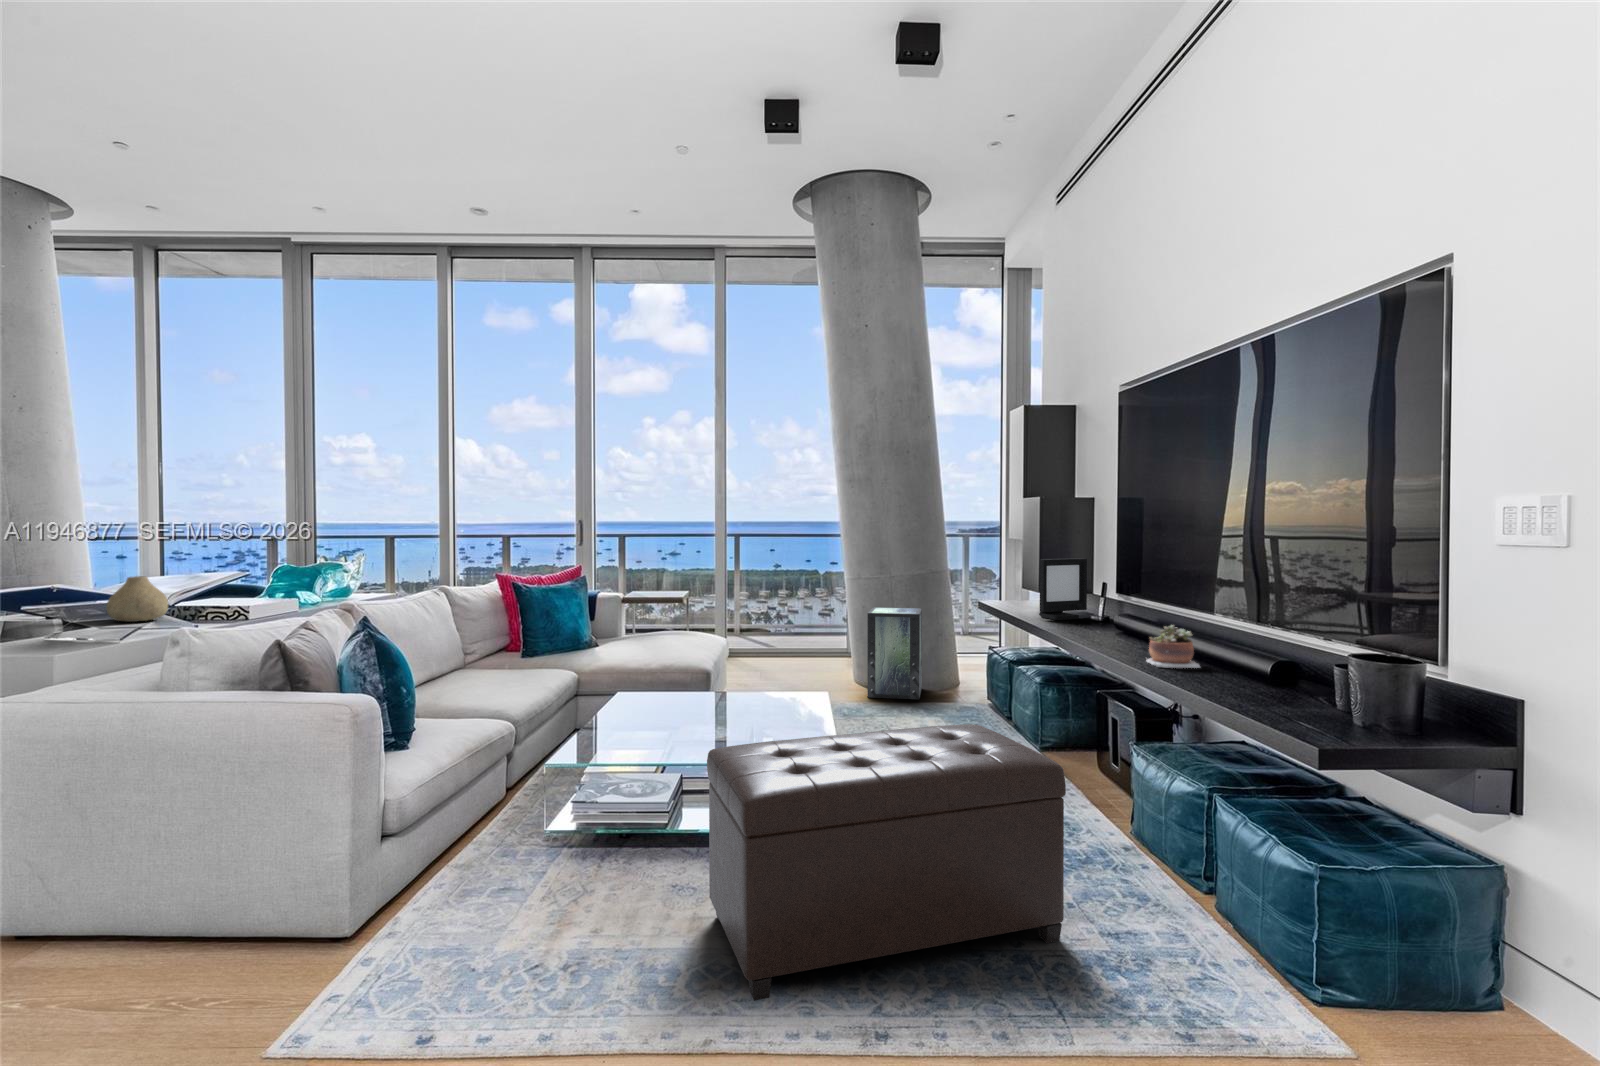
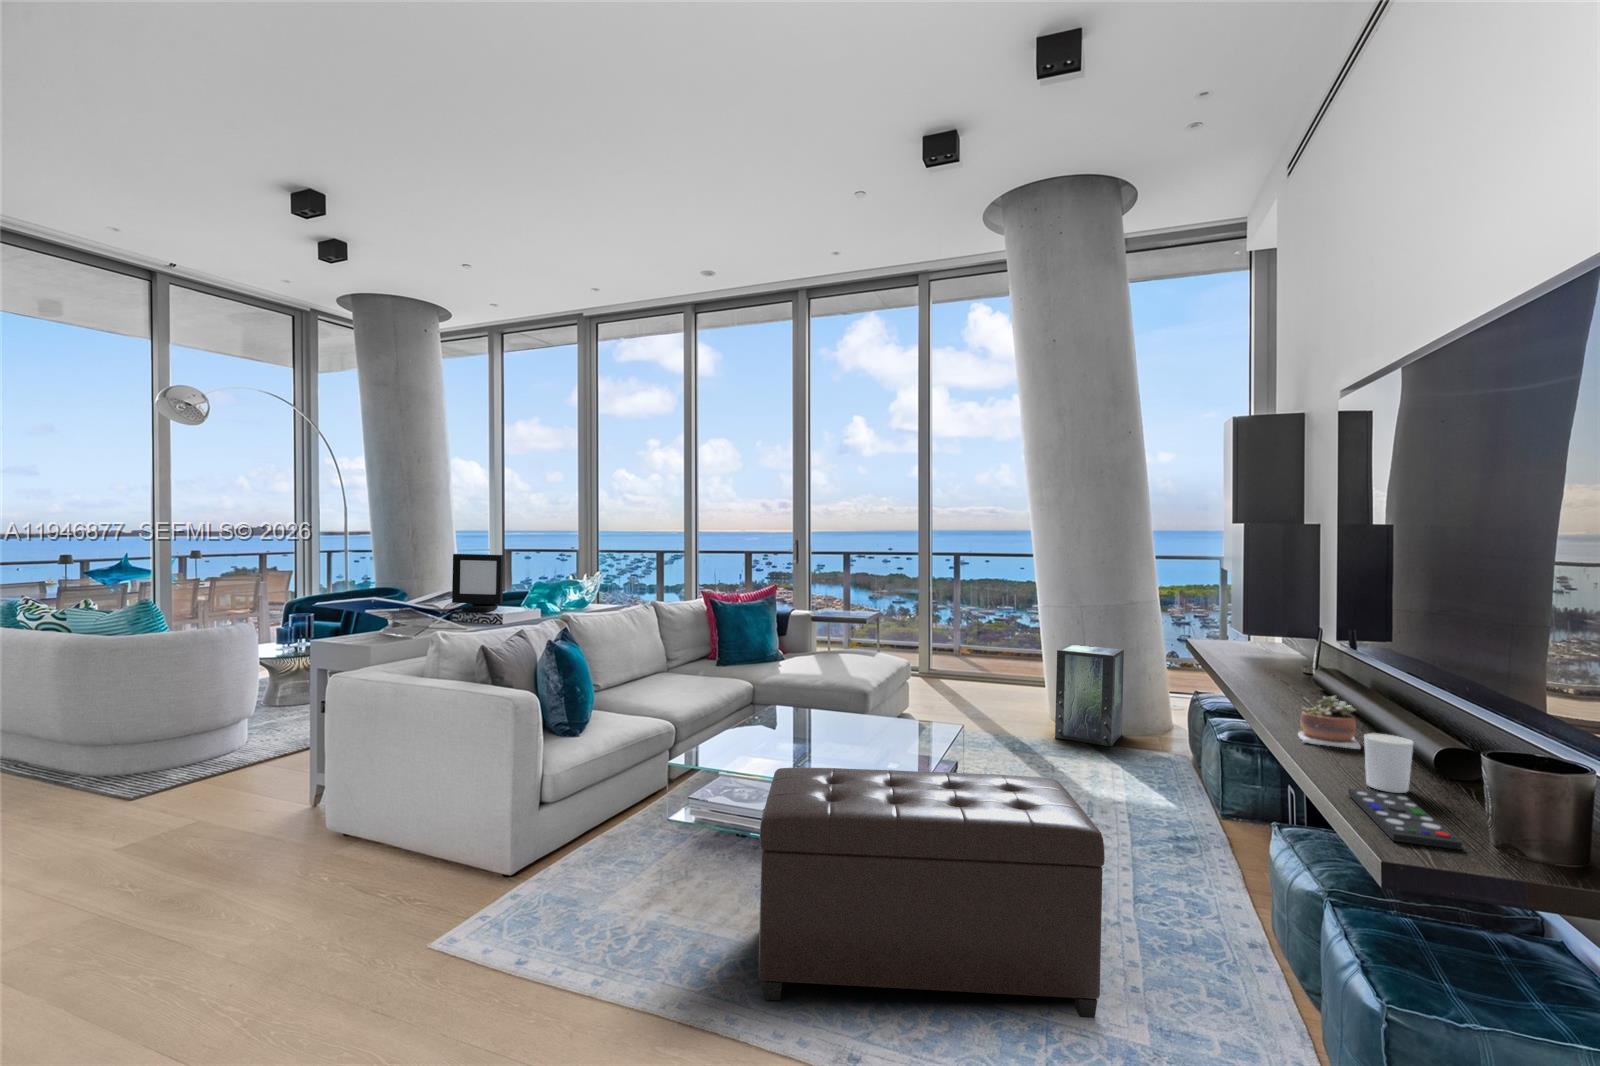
picture frame: present [1039,558,1087,620] -> present [452,554,504,612]
vase: present [106,576,168,622] -> none [413,582,452,615]
candle holder: none [1236,649,1276,697] -> present [1364,733,1414,793]
remote control: none [1239,697,1359,732] -> present [1349,789,1462,850]

